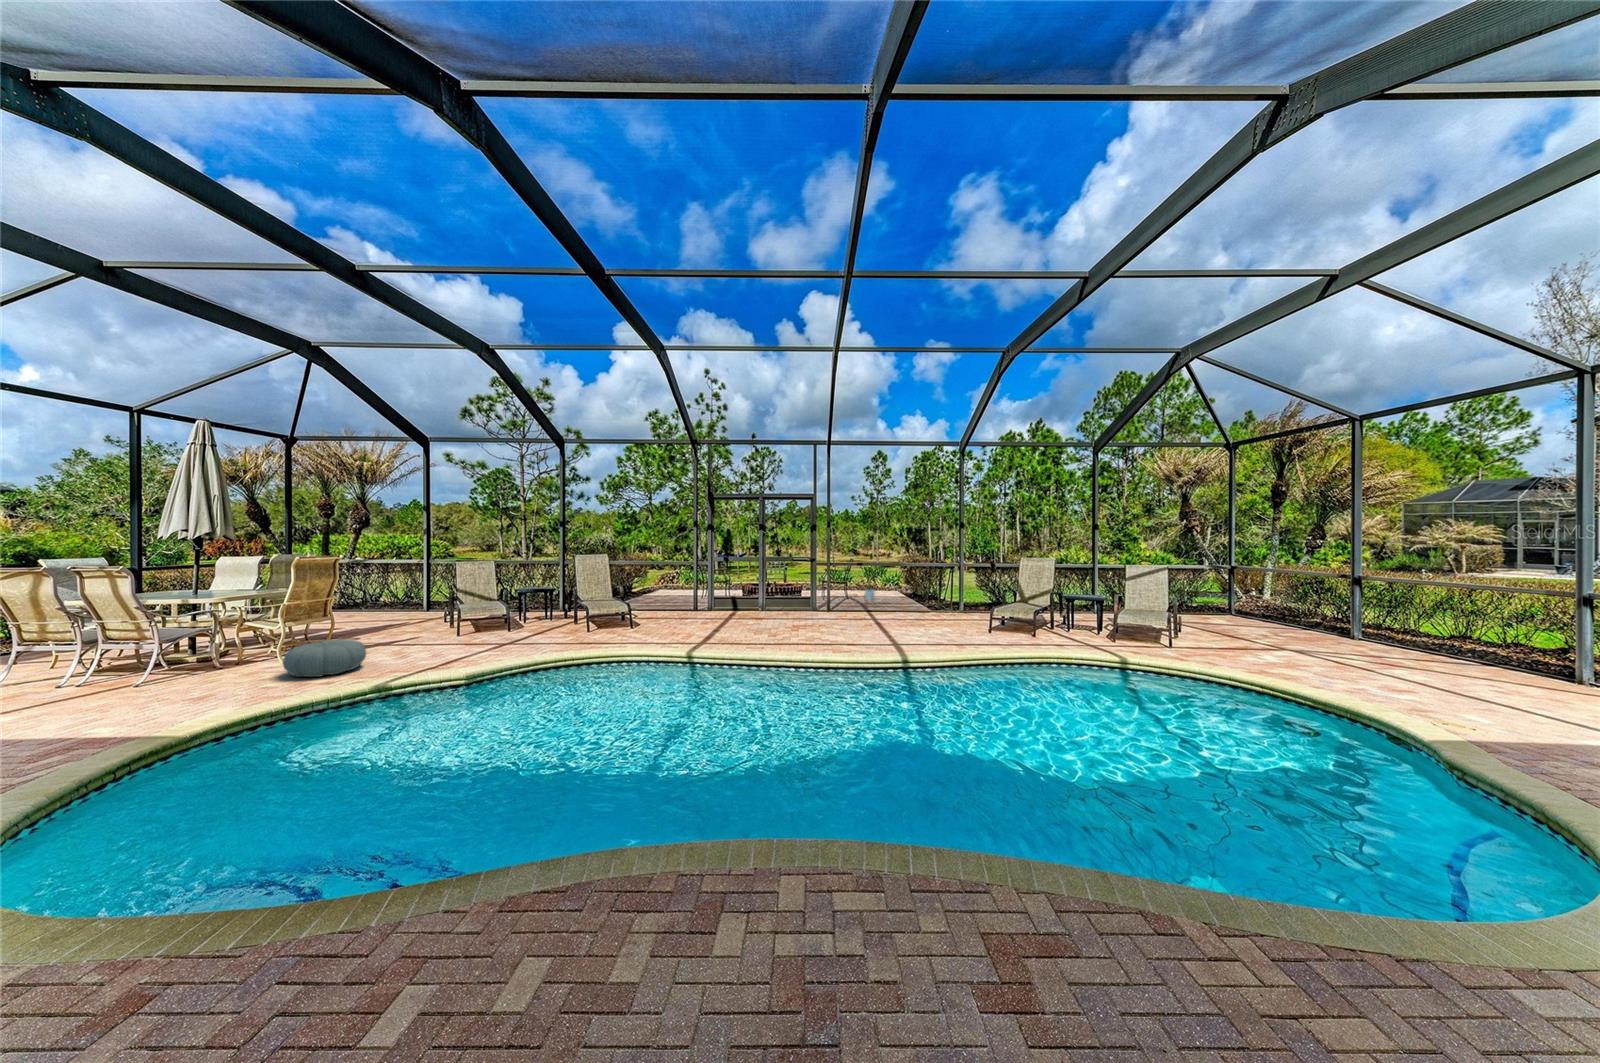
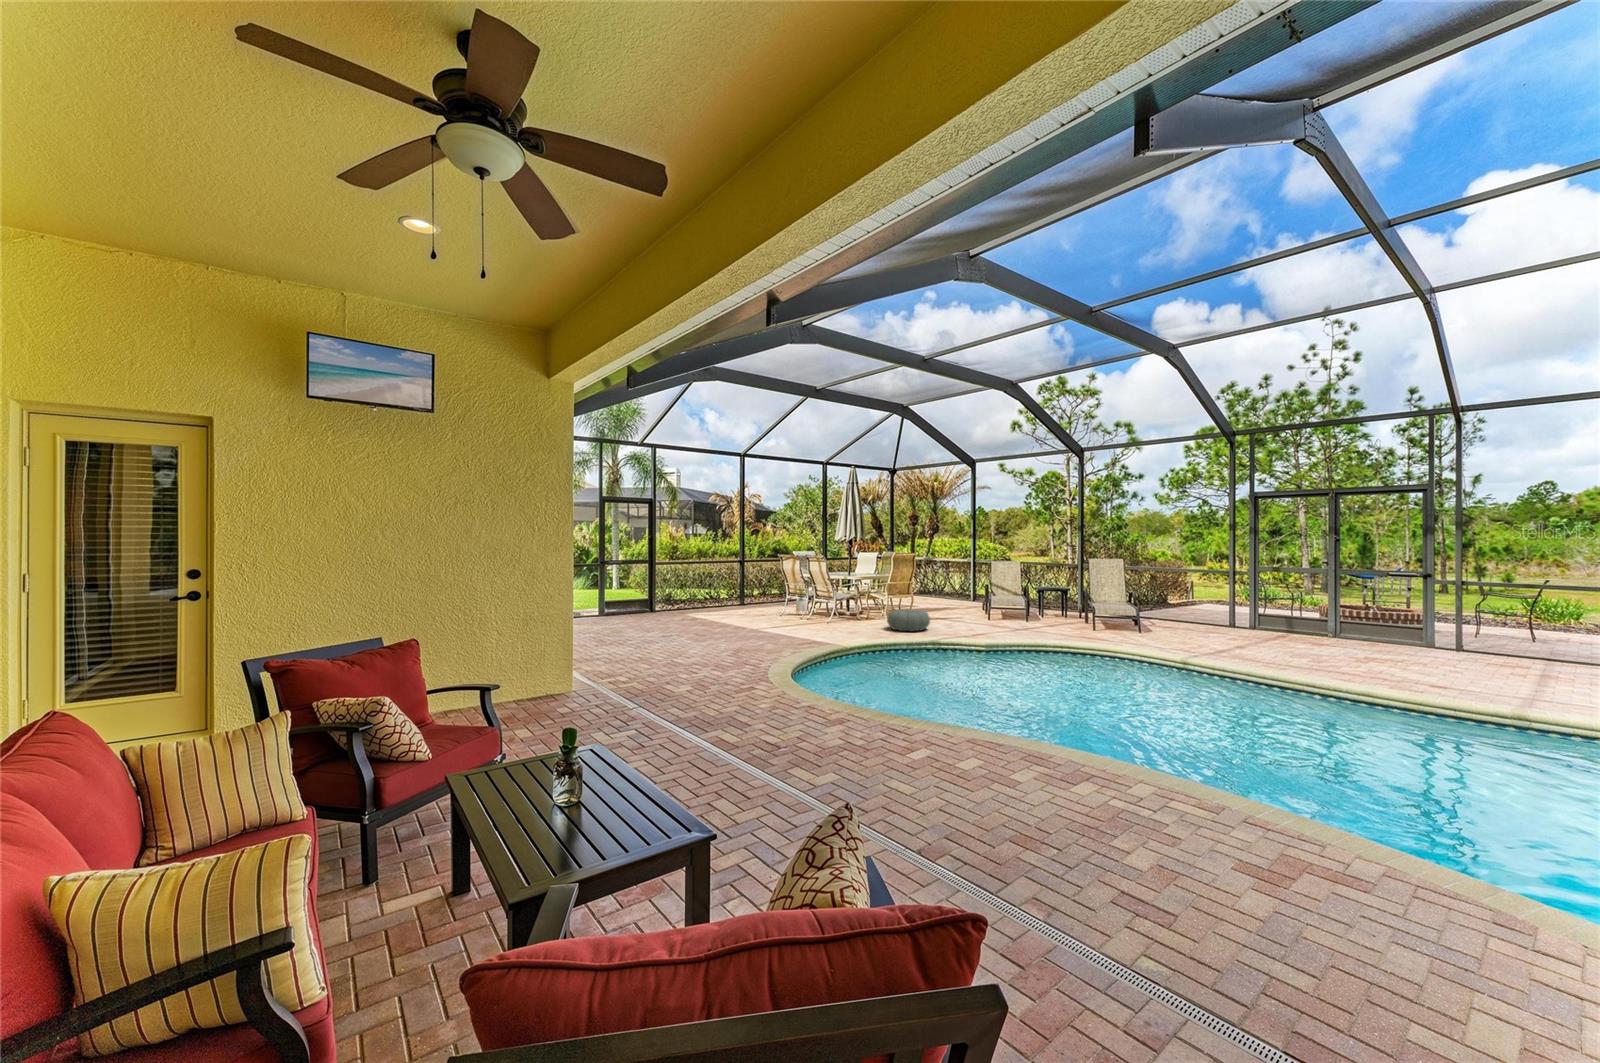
house plant: present [865,574,875,603] -> present [796,582,807,612]

